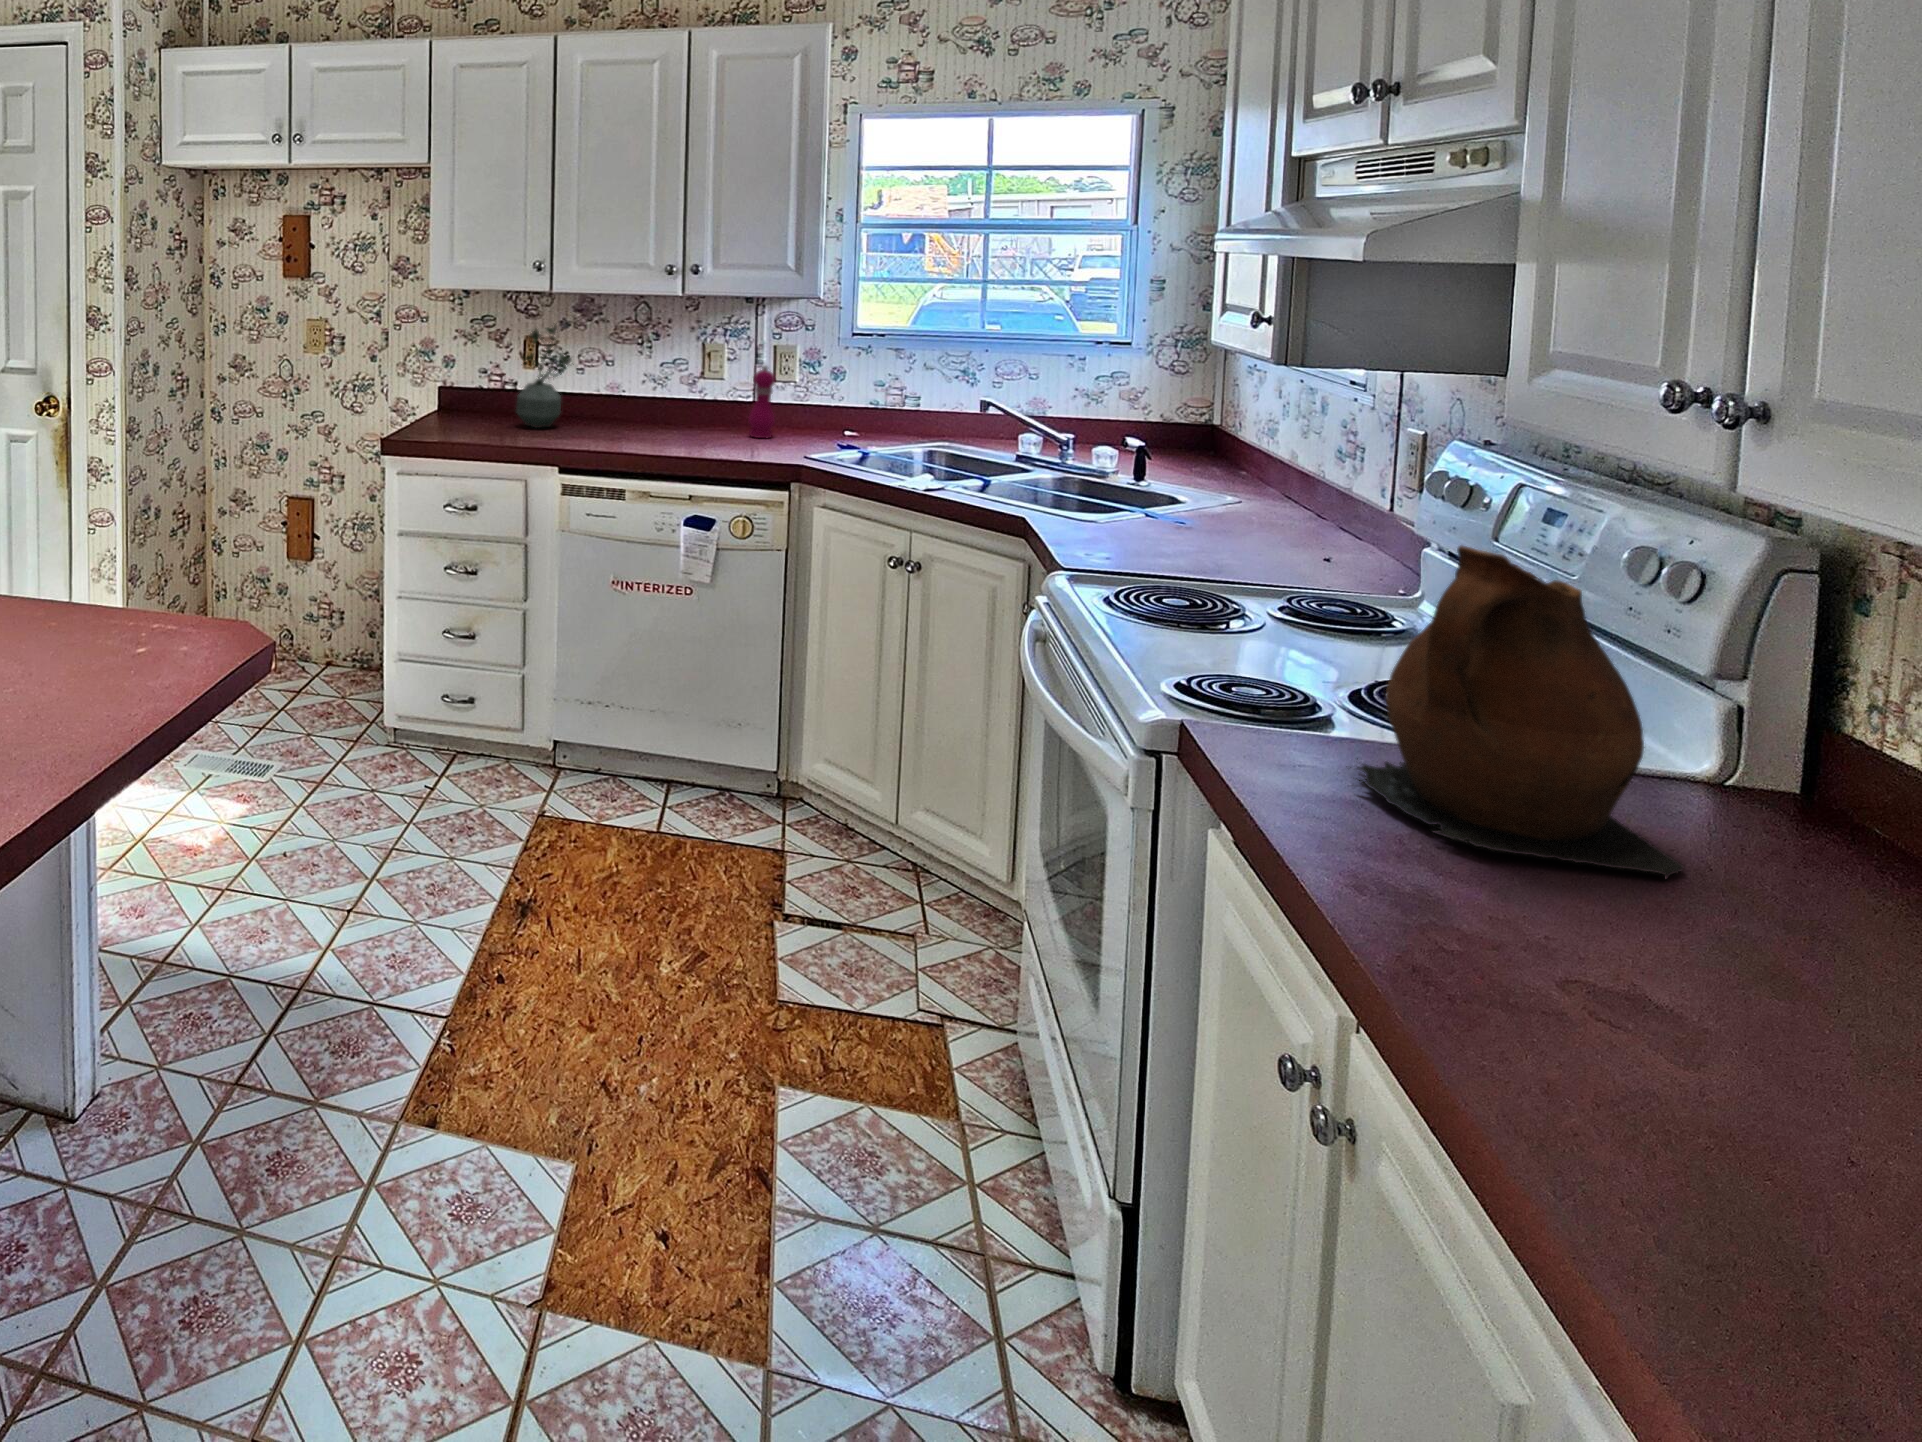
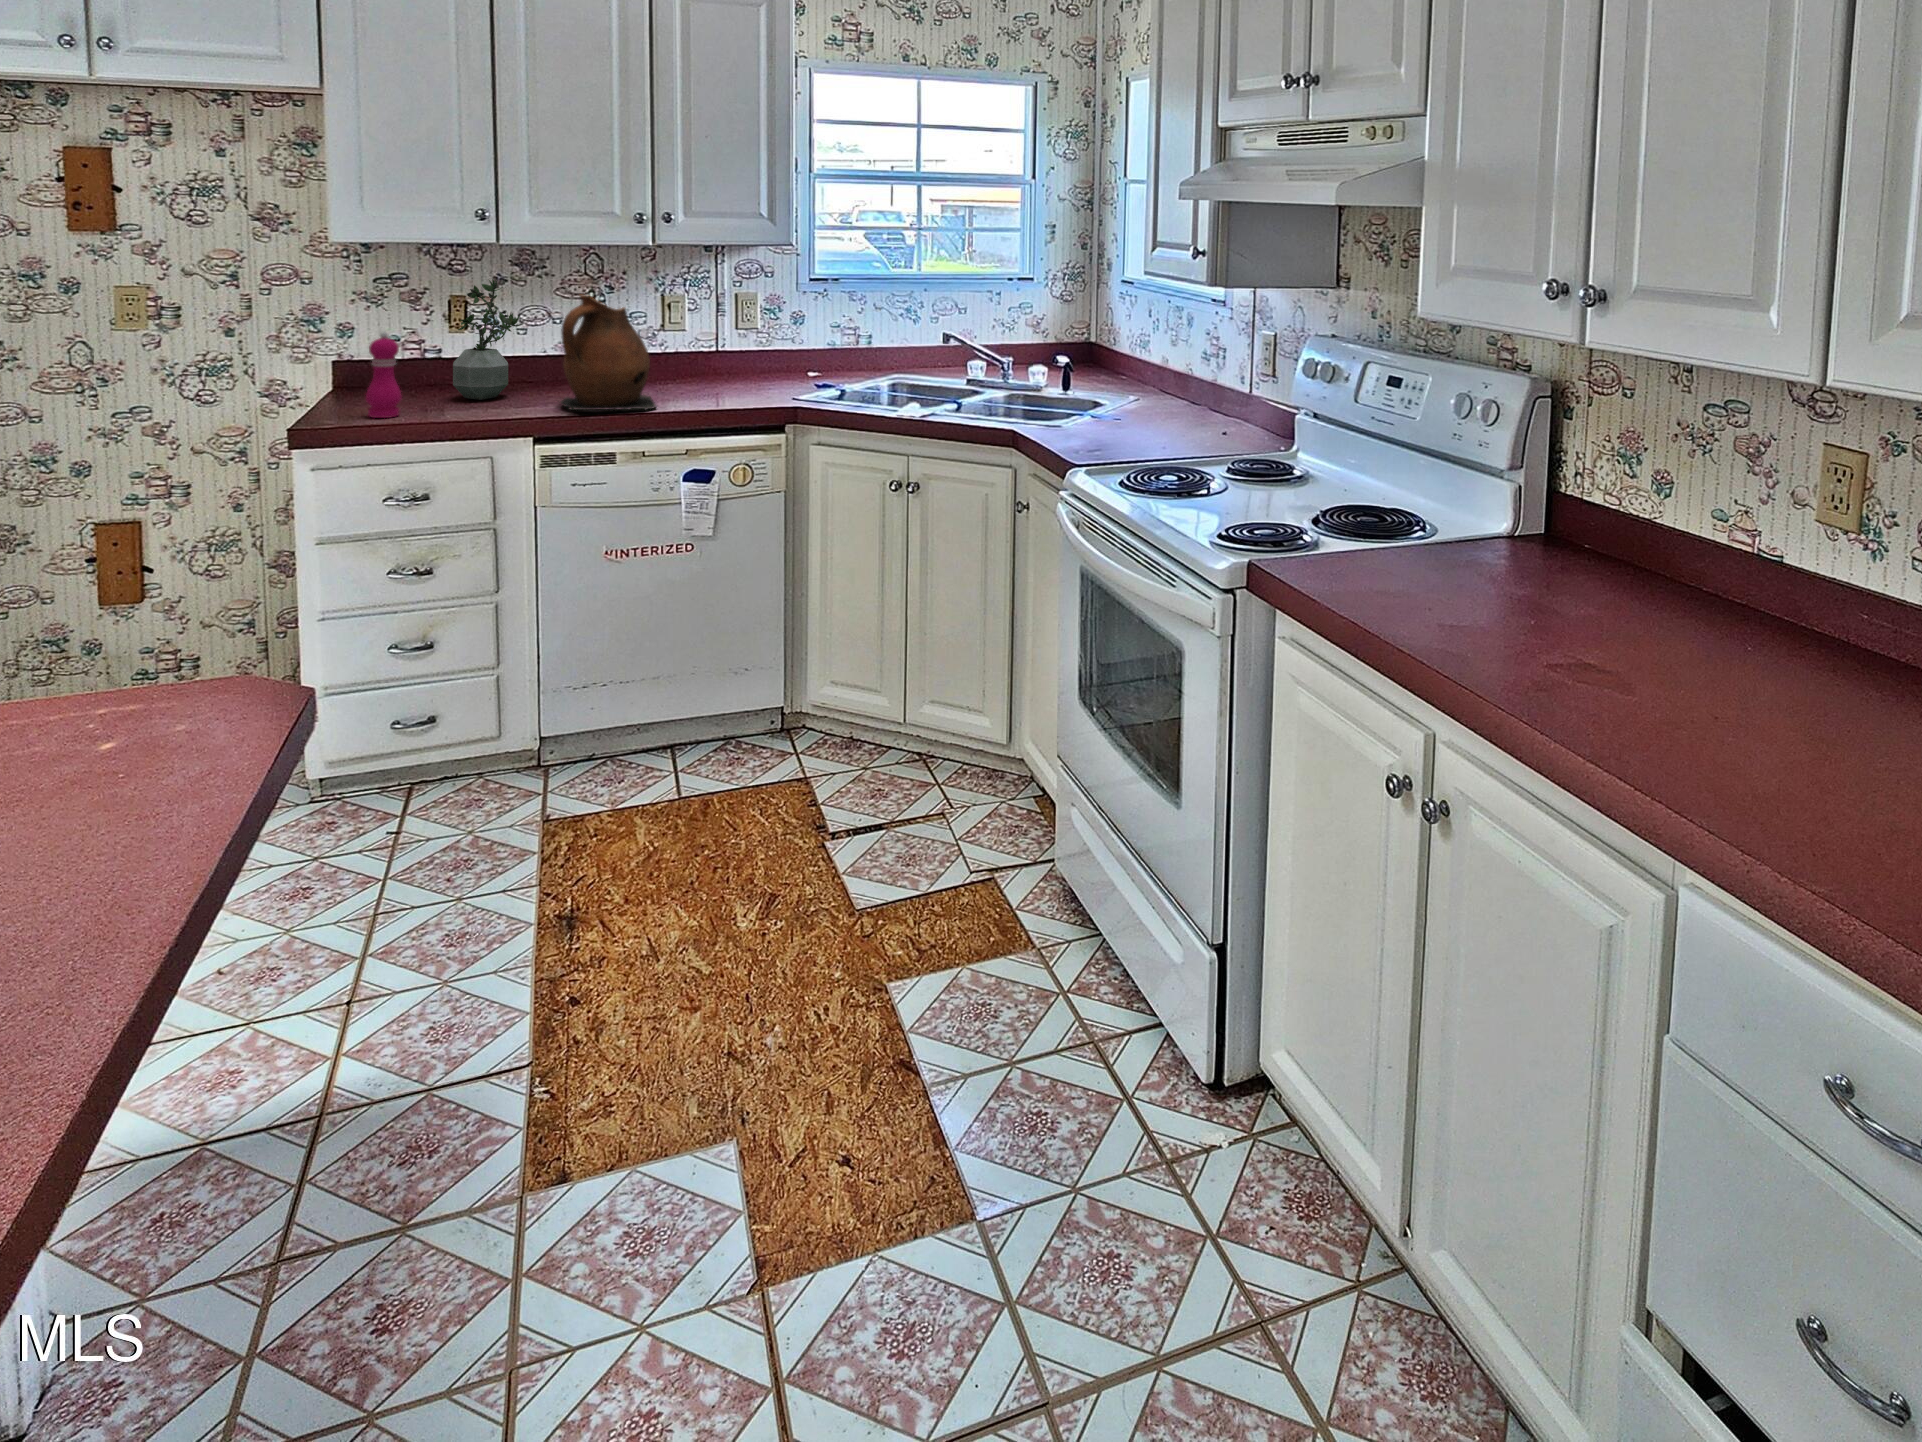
pepper mill: present [748,365,776,438] -> present [366,332,401,418]
ceramic pitcher: present [1350,546,1684,879] -> present [560,295,656,410]

